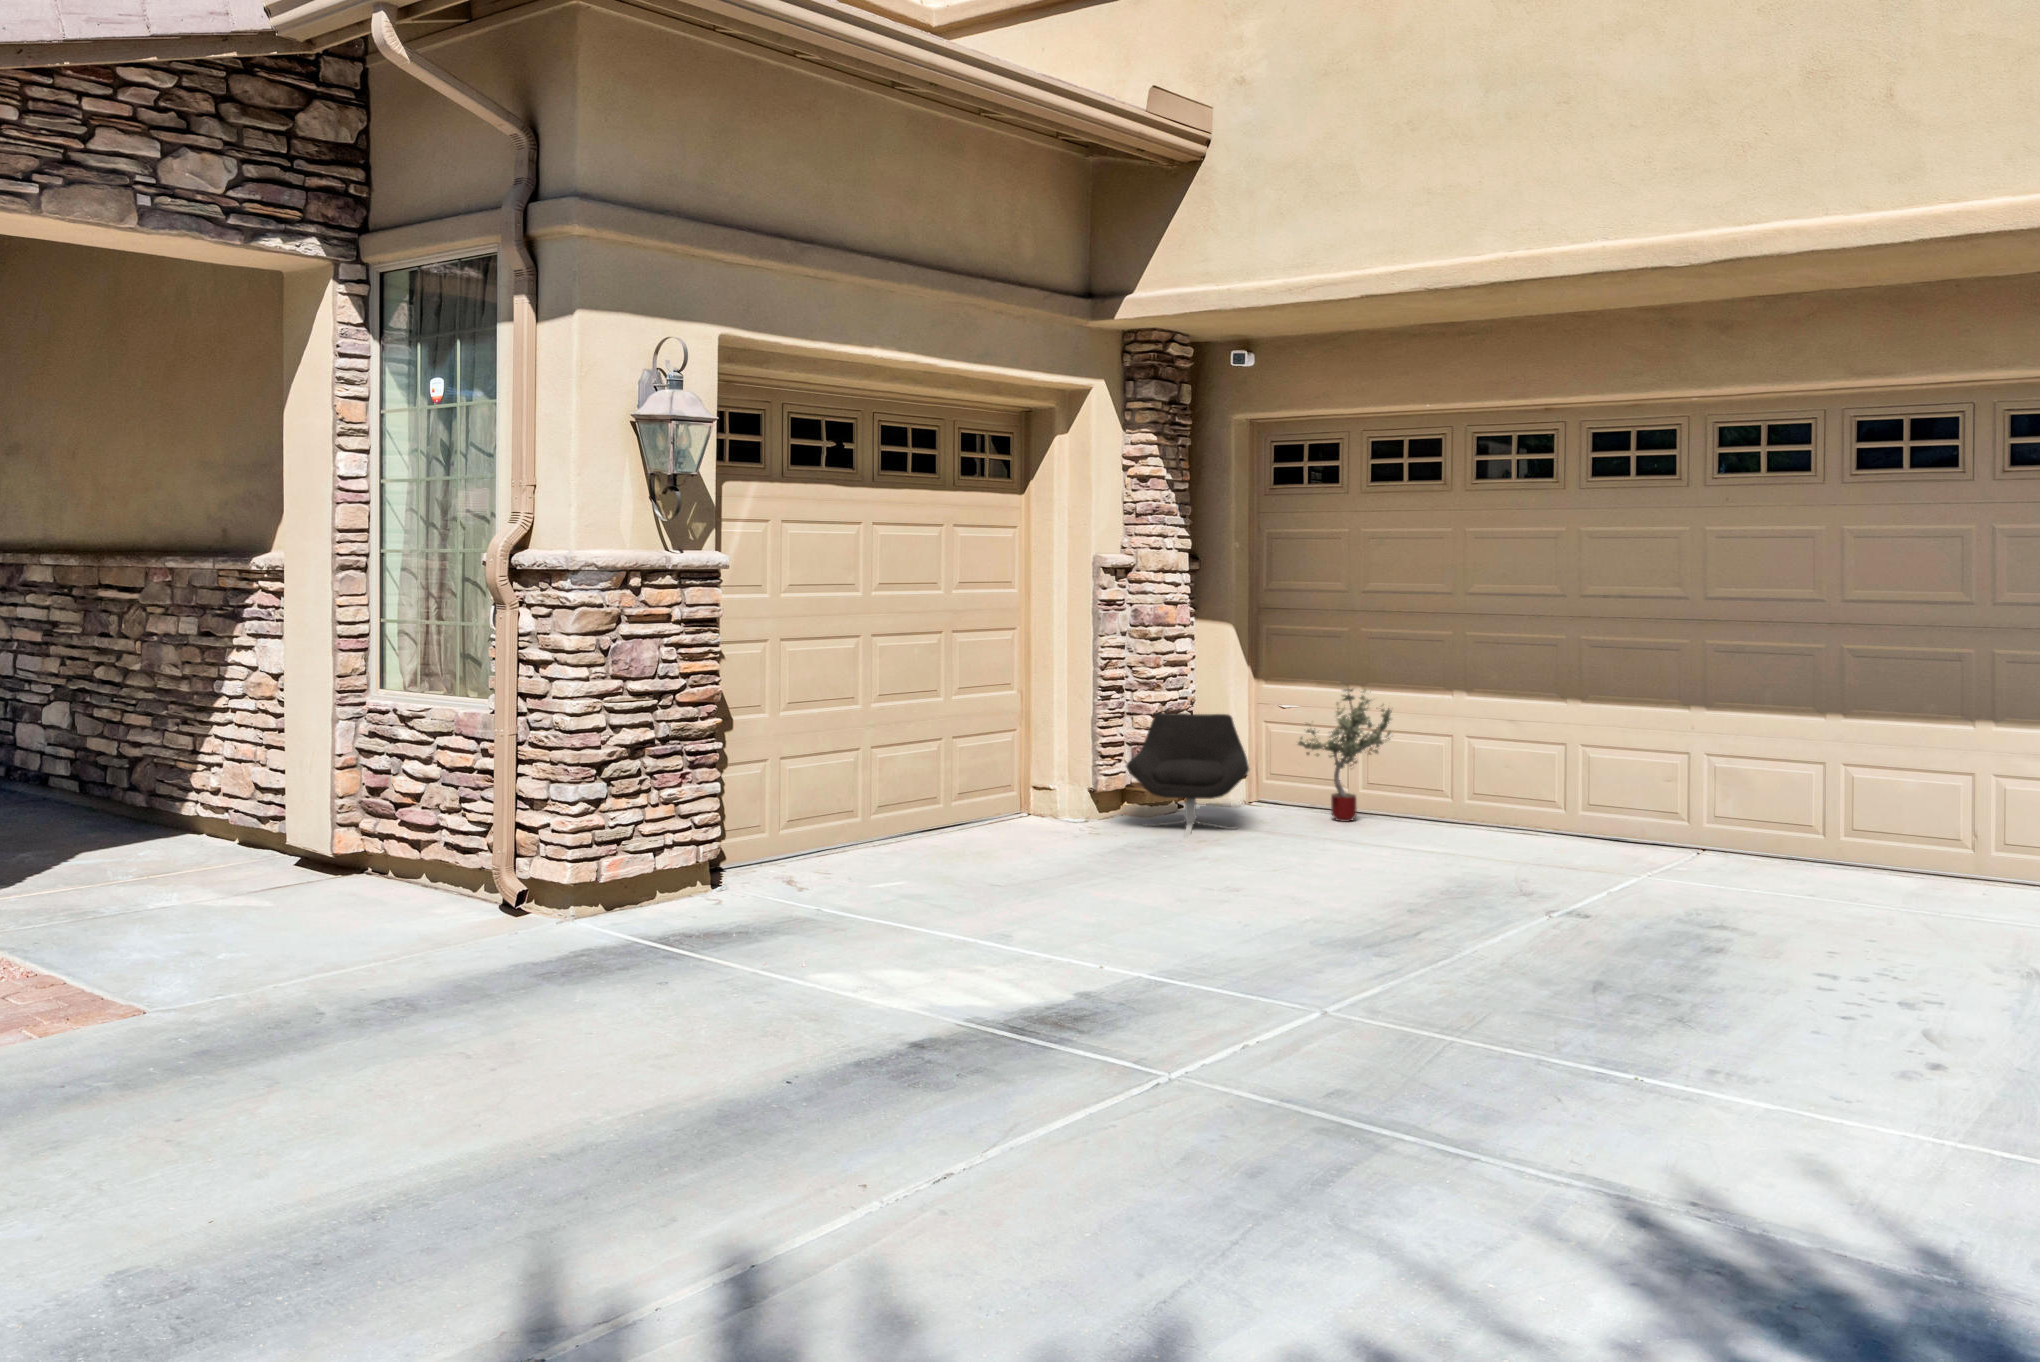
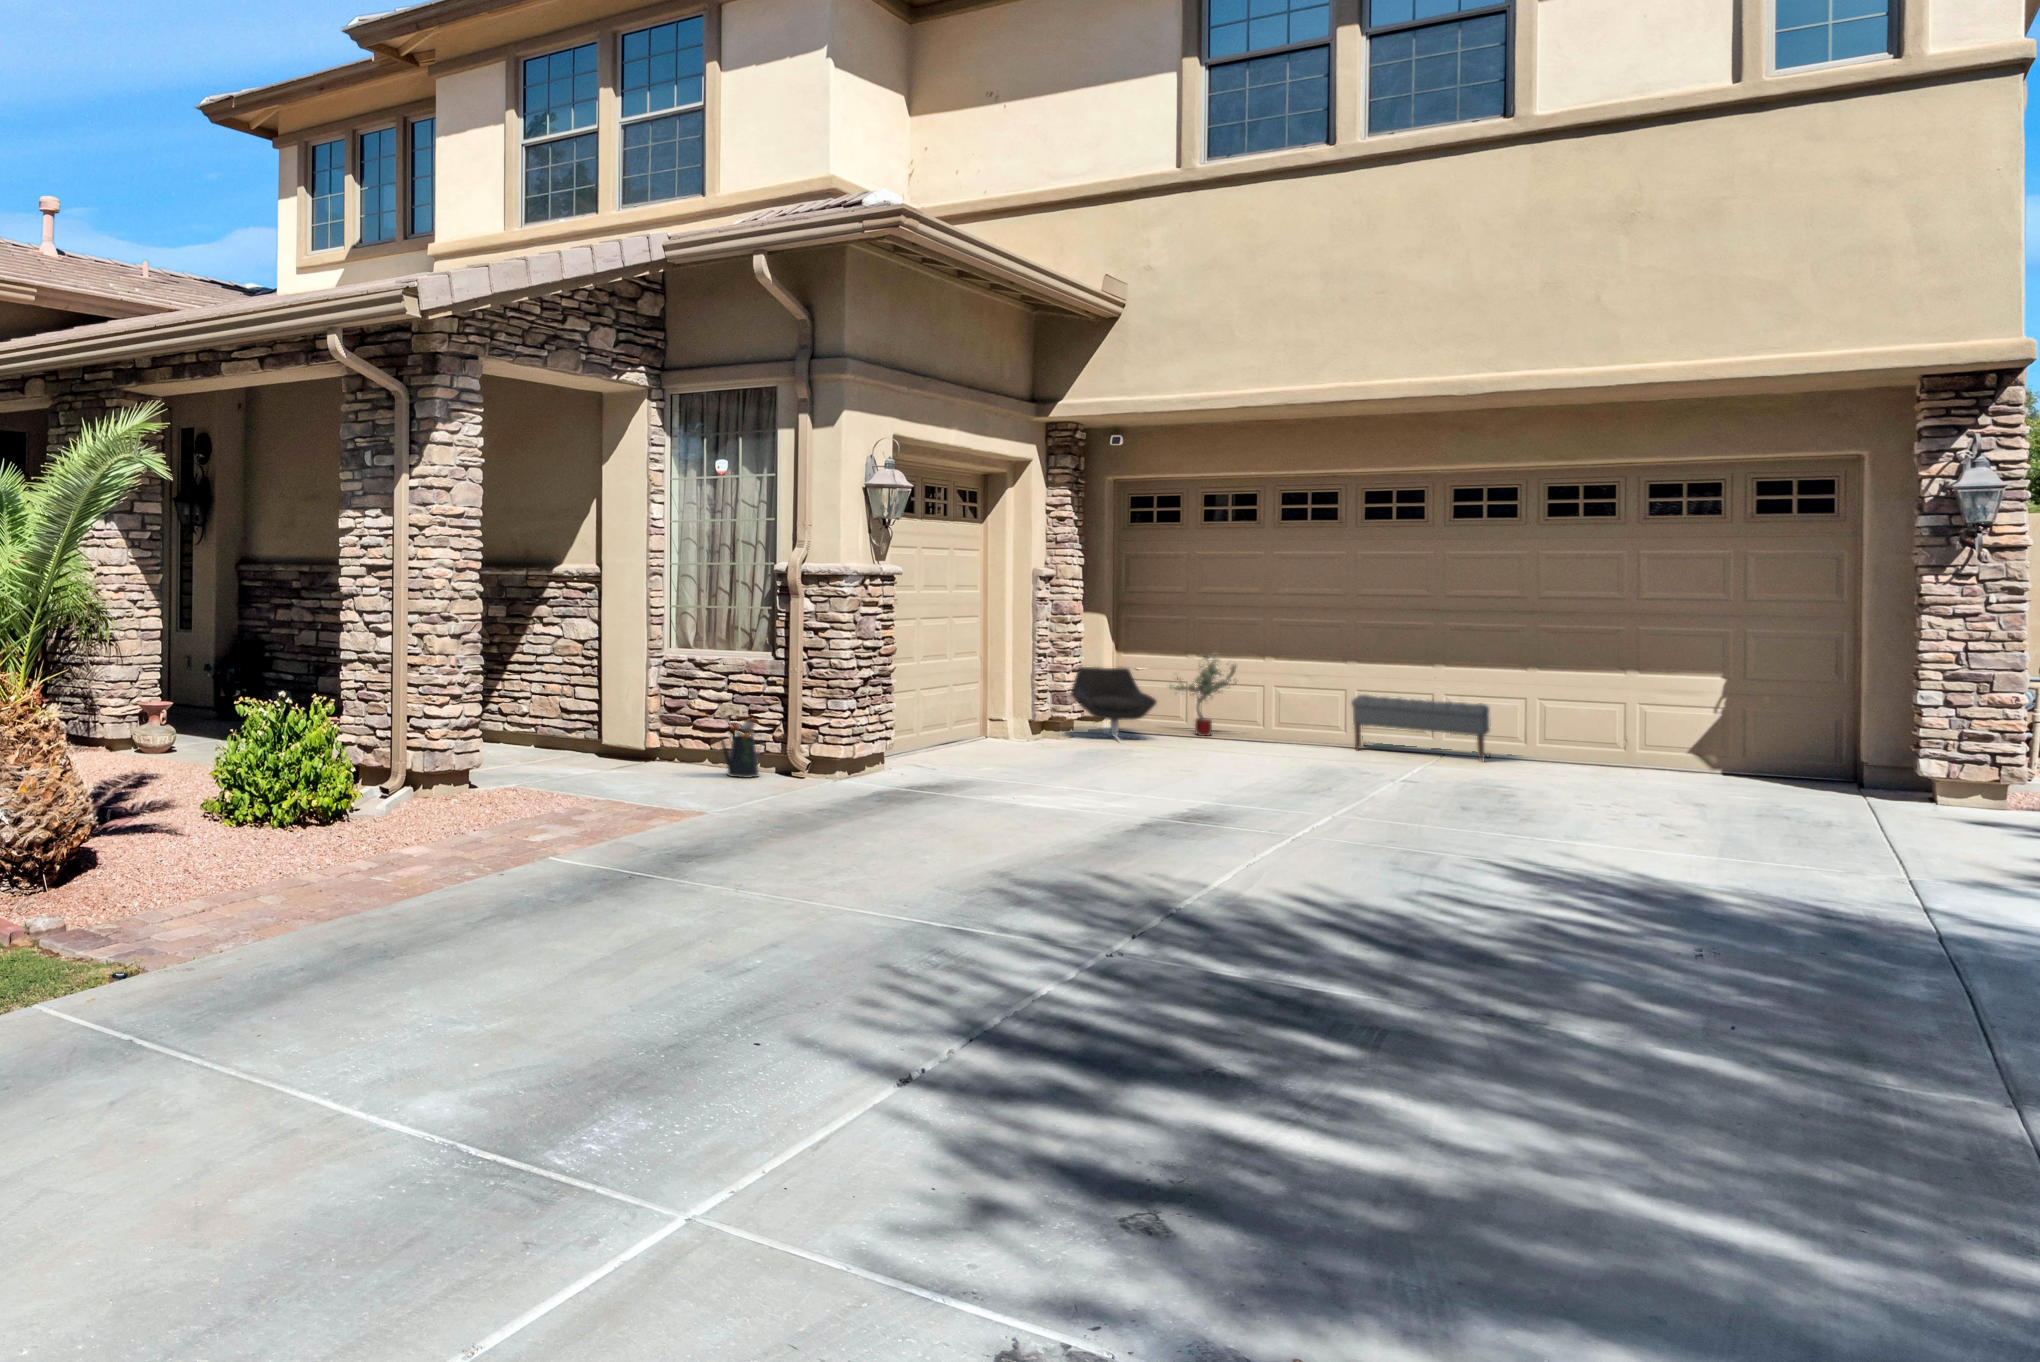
bench: none [1546,758,1763,875] -> present [1351,695,1490,762]
watering can: none [376,807,464,913] -> present [720,718,759,778]

